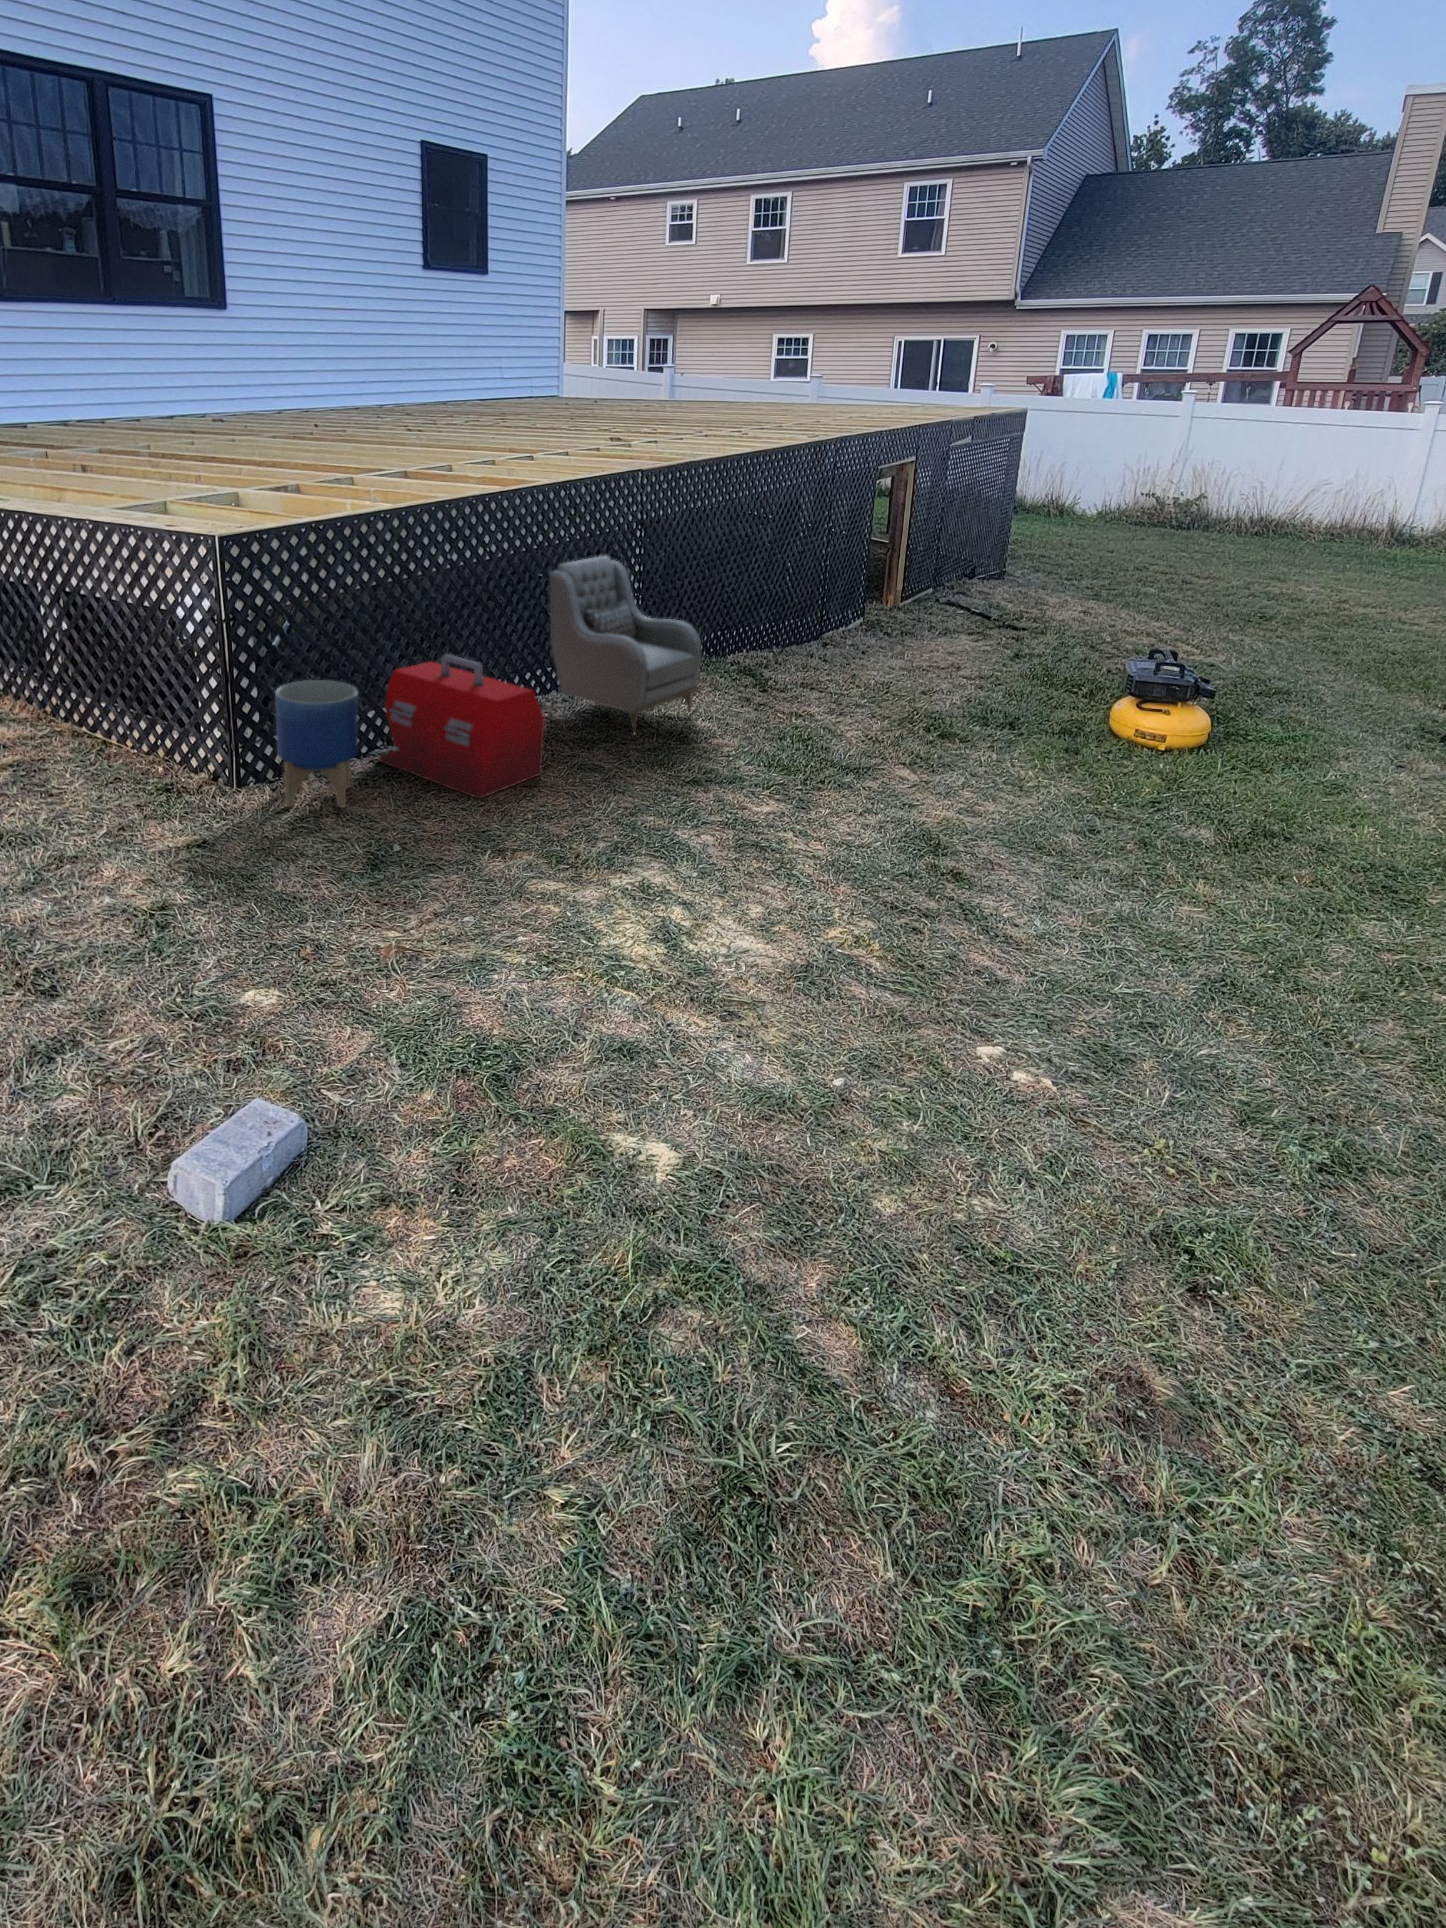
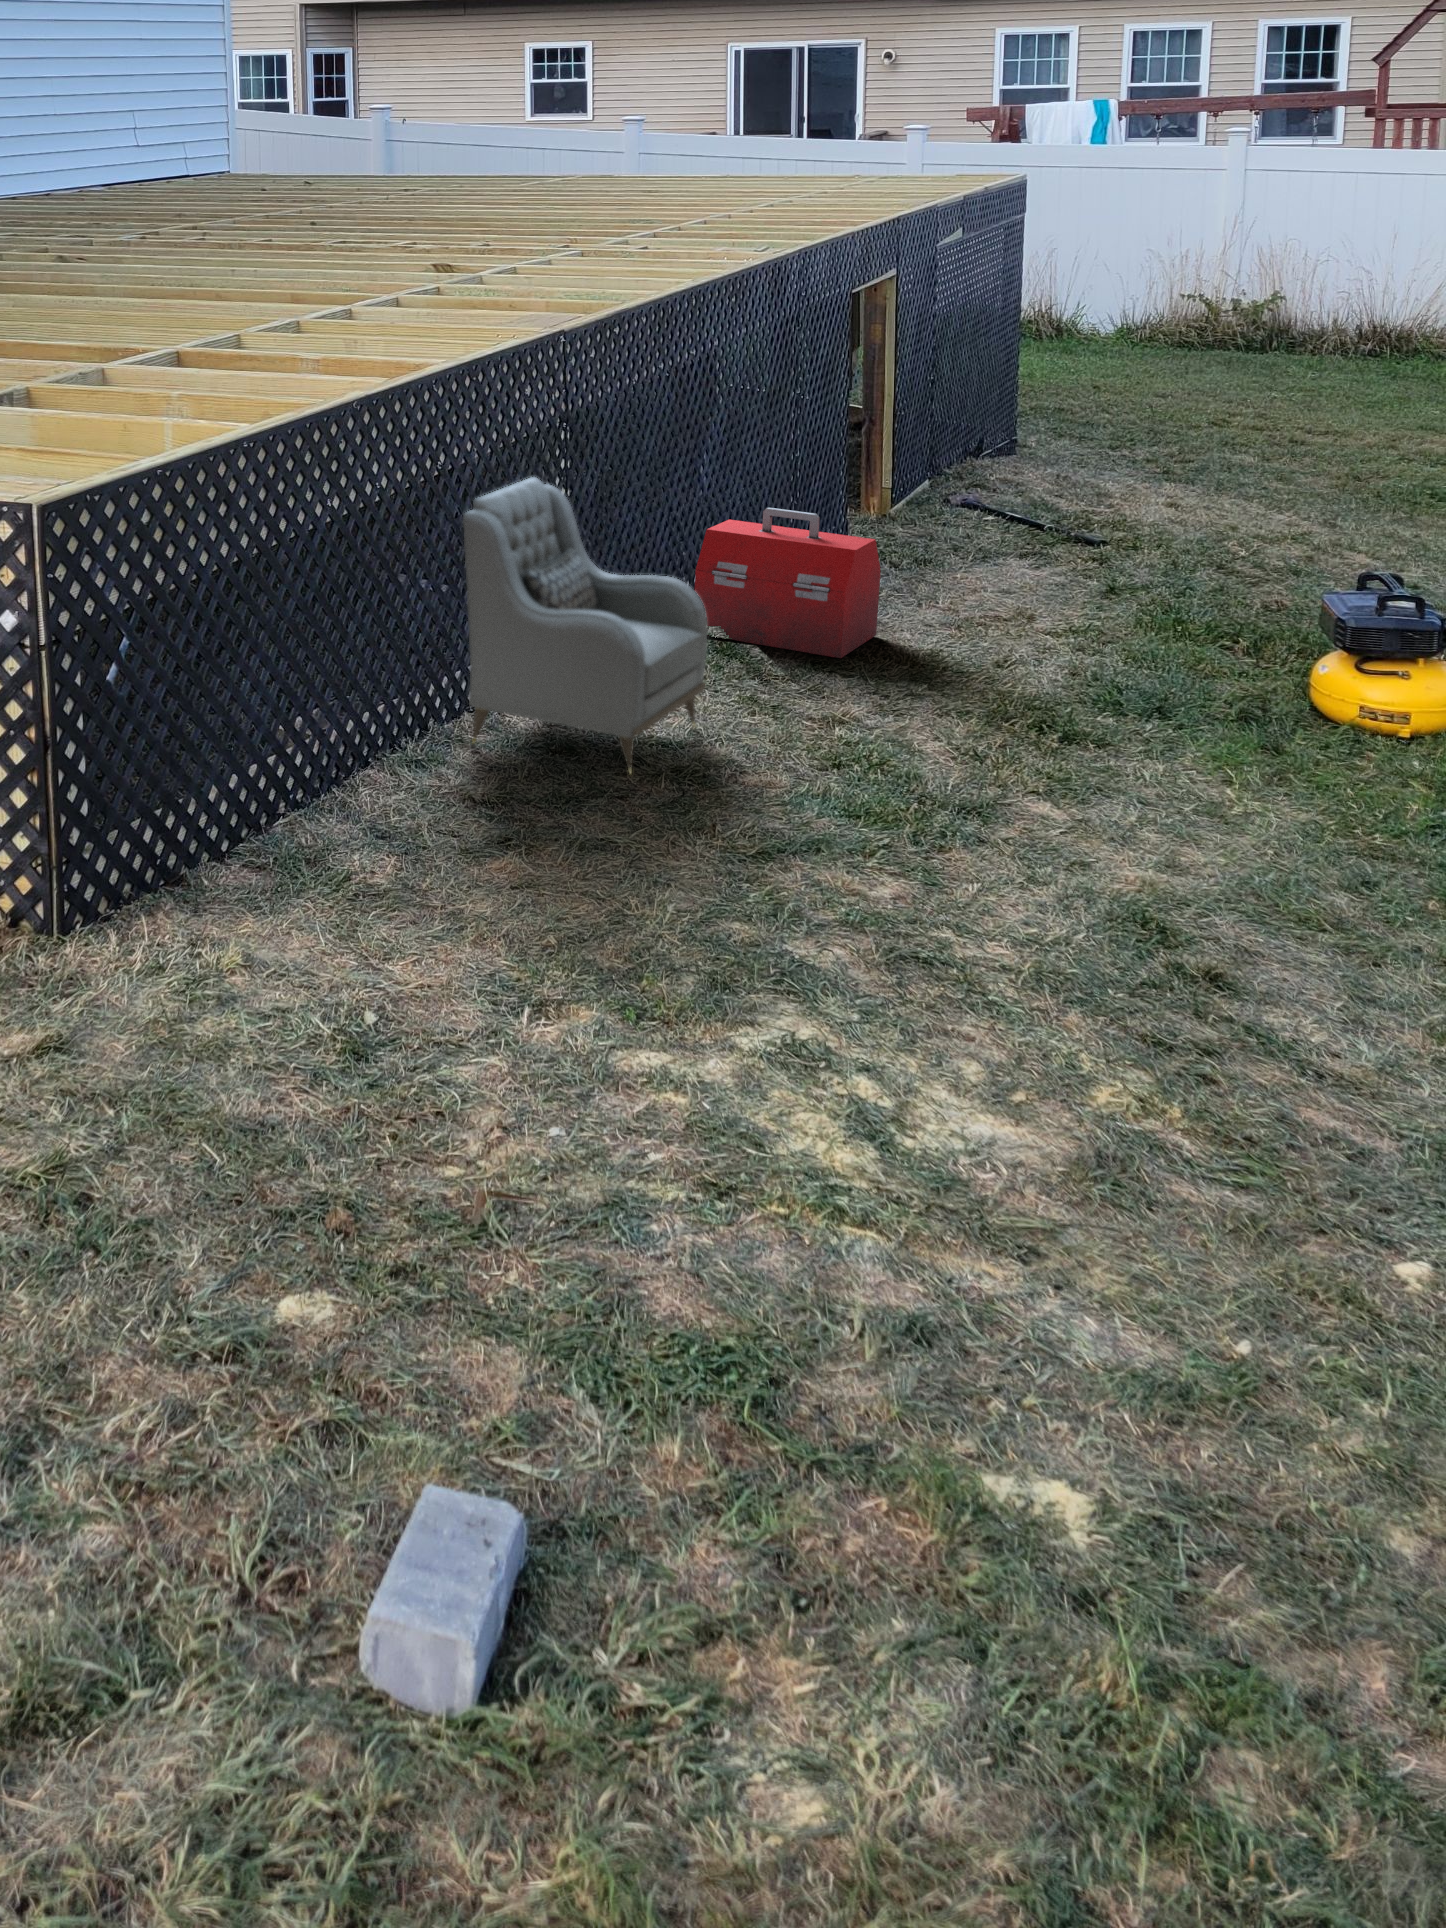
toolbox: present [379,654,545,799] -> present [695,508,881,658]
planter: present [275,680,358,808] -> none [124,733,261,958]

